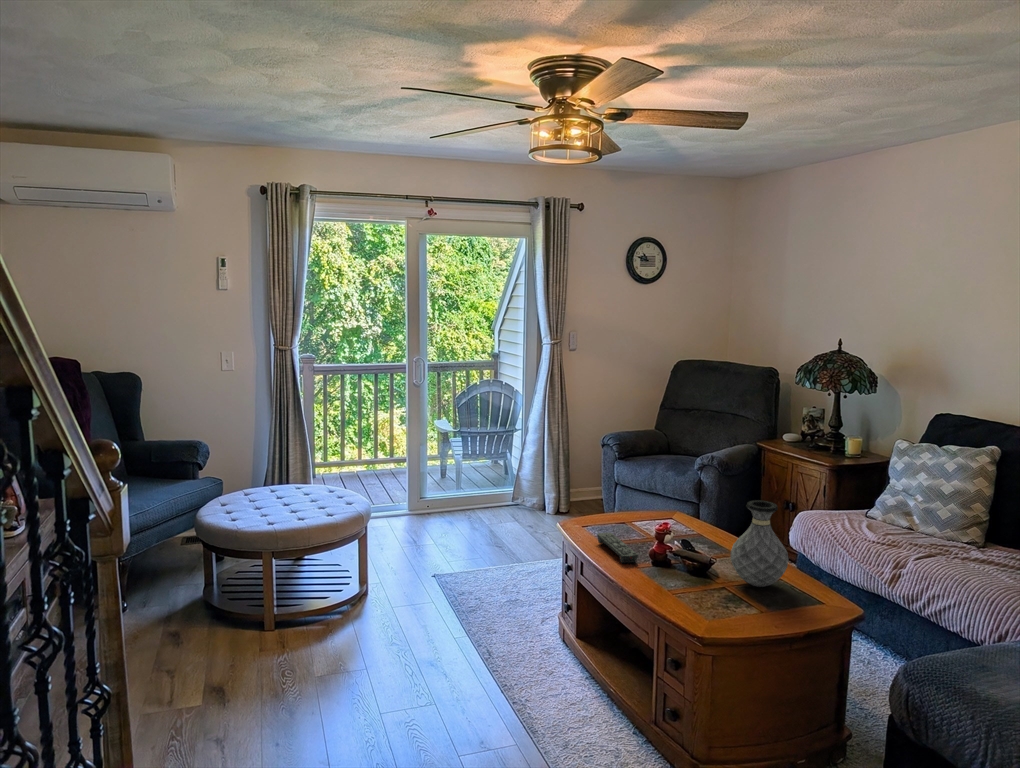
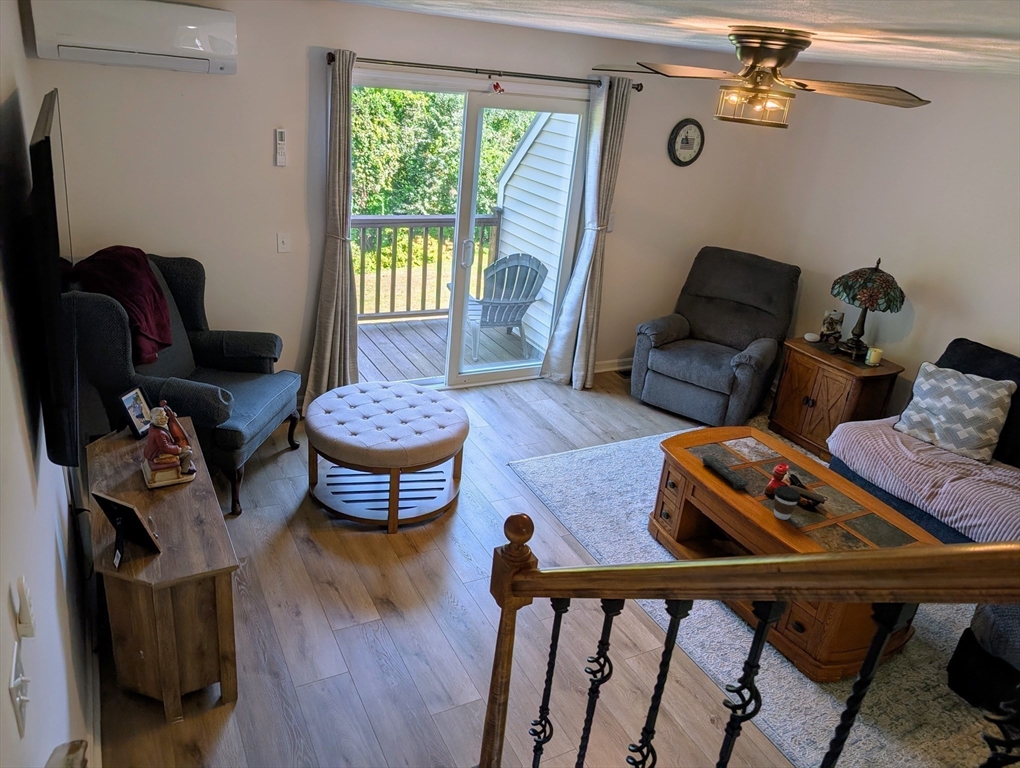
vase: present [731,500,788,587] -> none [833,449,883,517]
coffee cup: none [649,549,680,589] -> present [774,486,801,520]

